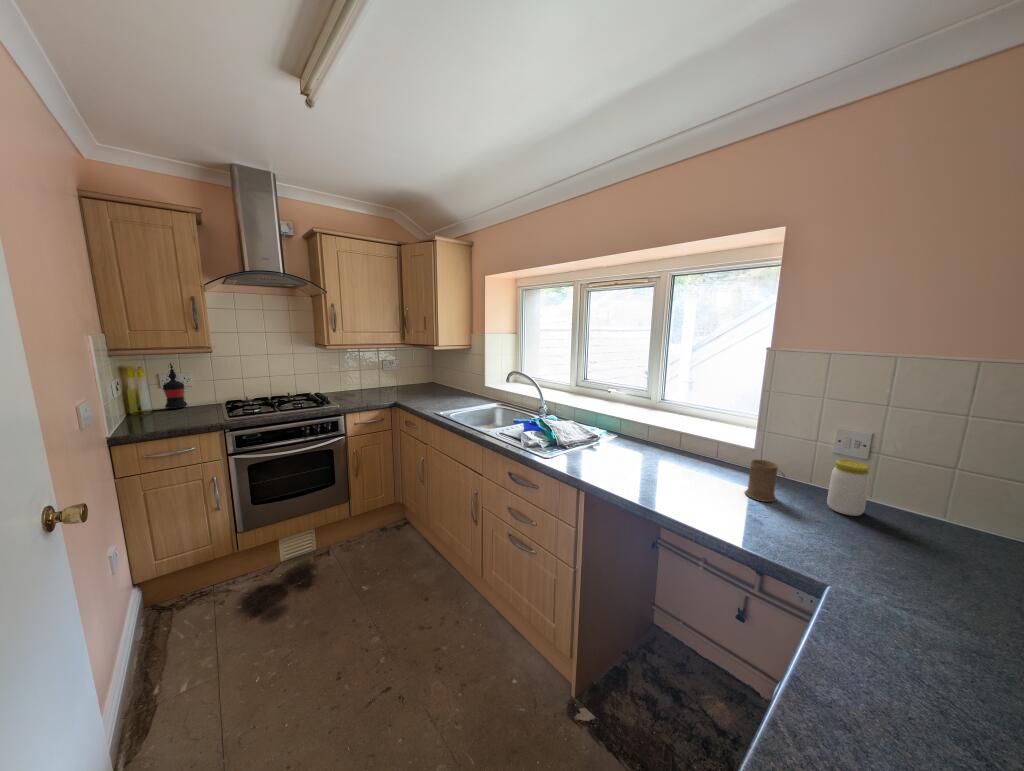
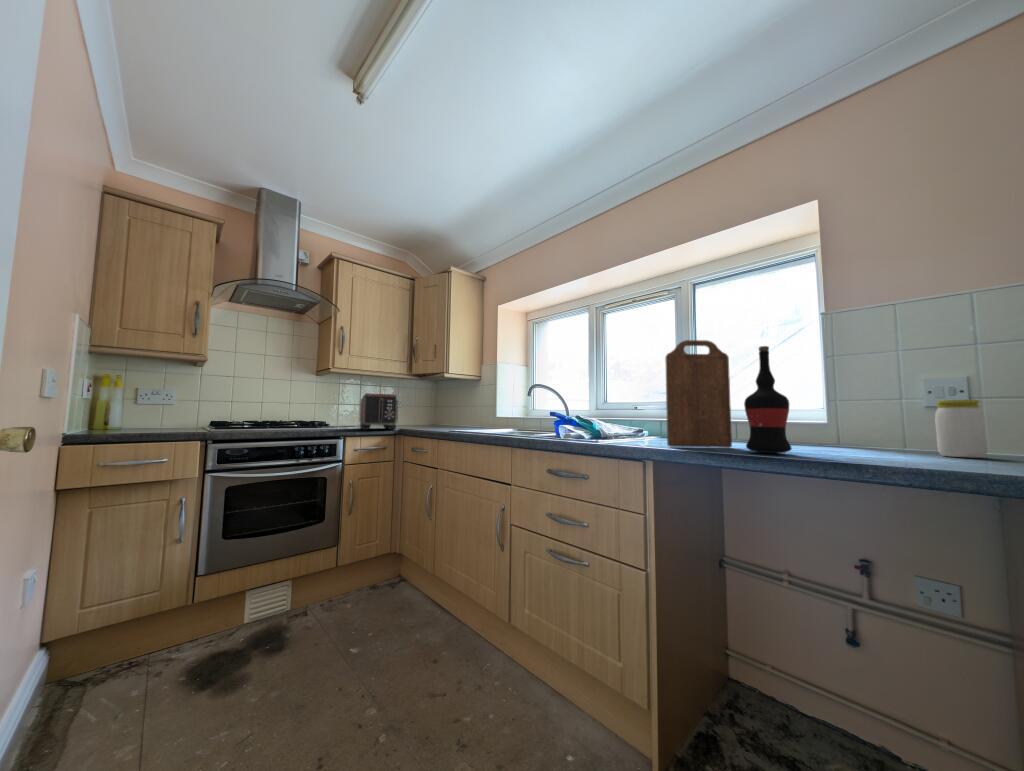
wine bottle: present [163,363,187,409] -> present [744,346,792,453]
toaster: none [357,370,391,408] -> present [360,393,398,430]
cutting board: none [602,382,665,477] -> present [665,340,732,448]
mug: present [745,459,786,502] -> none [838,413,889,454]

